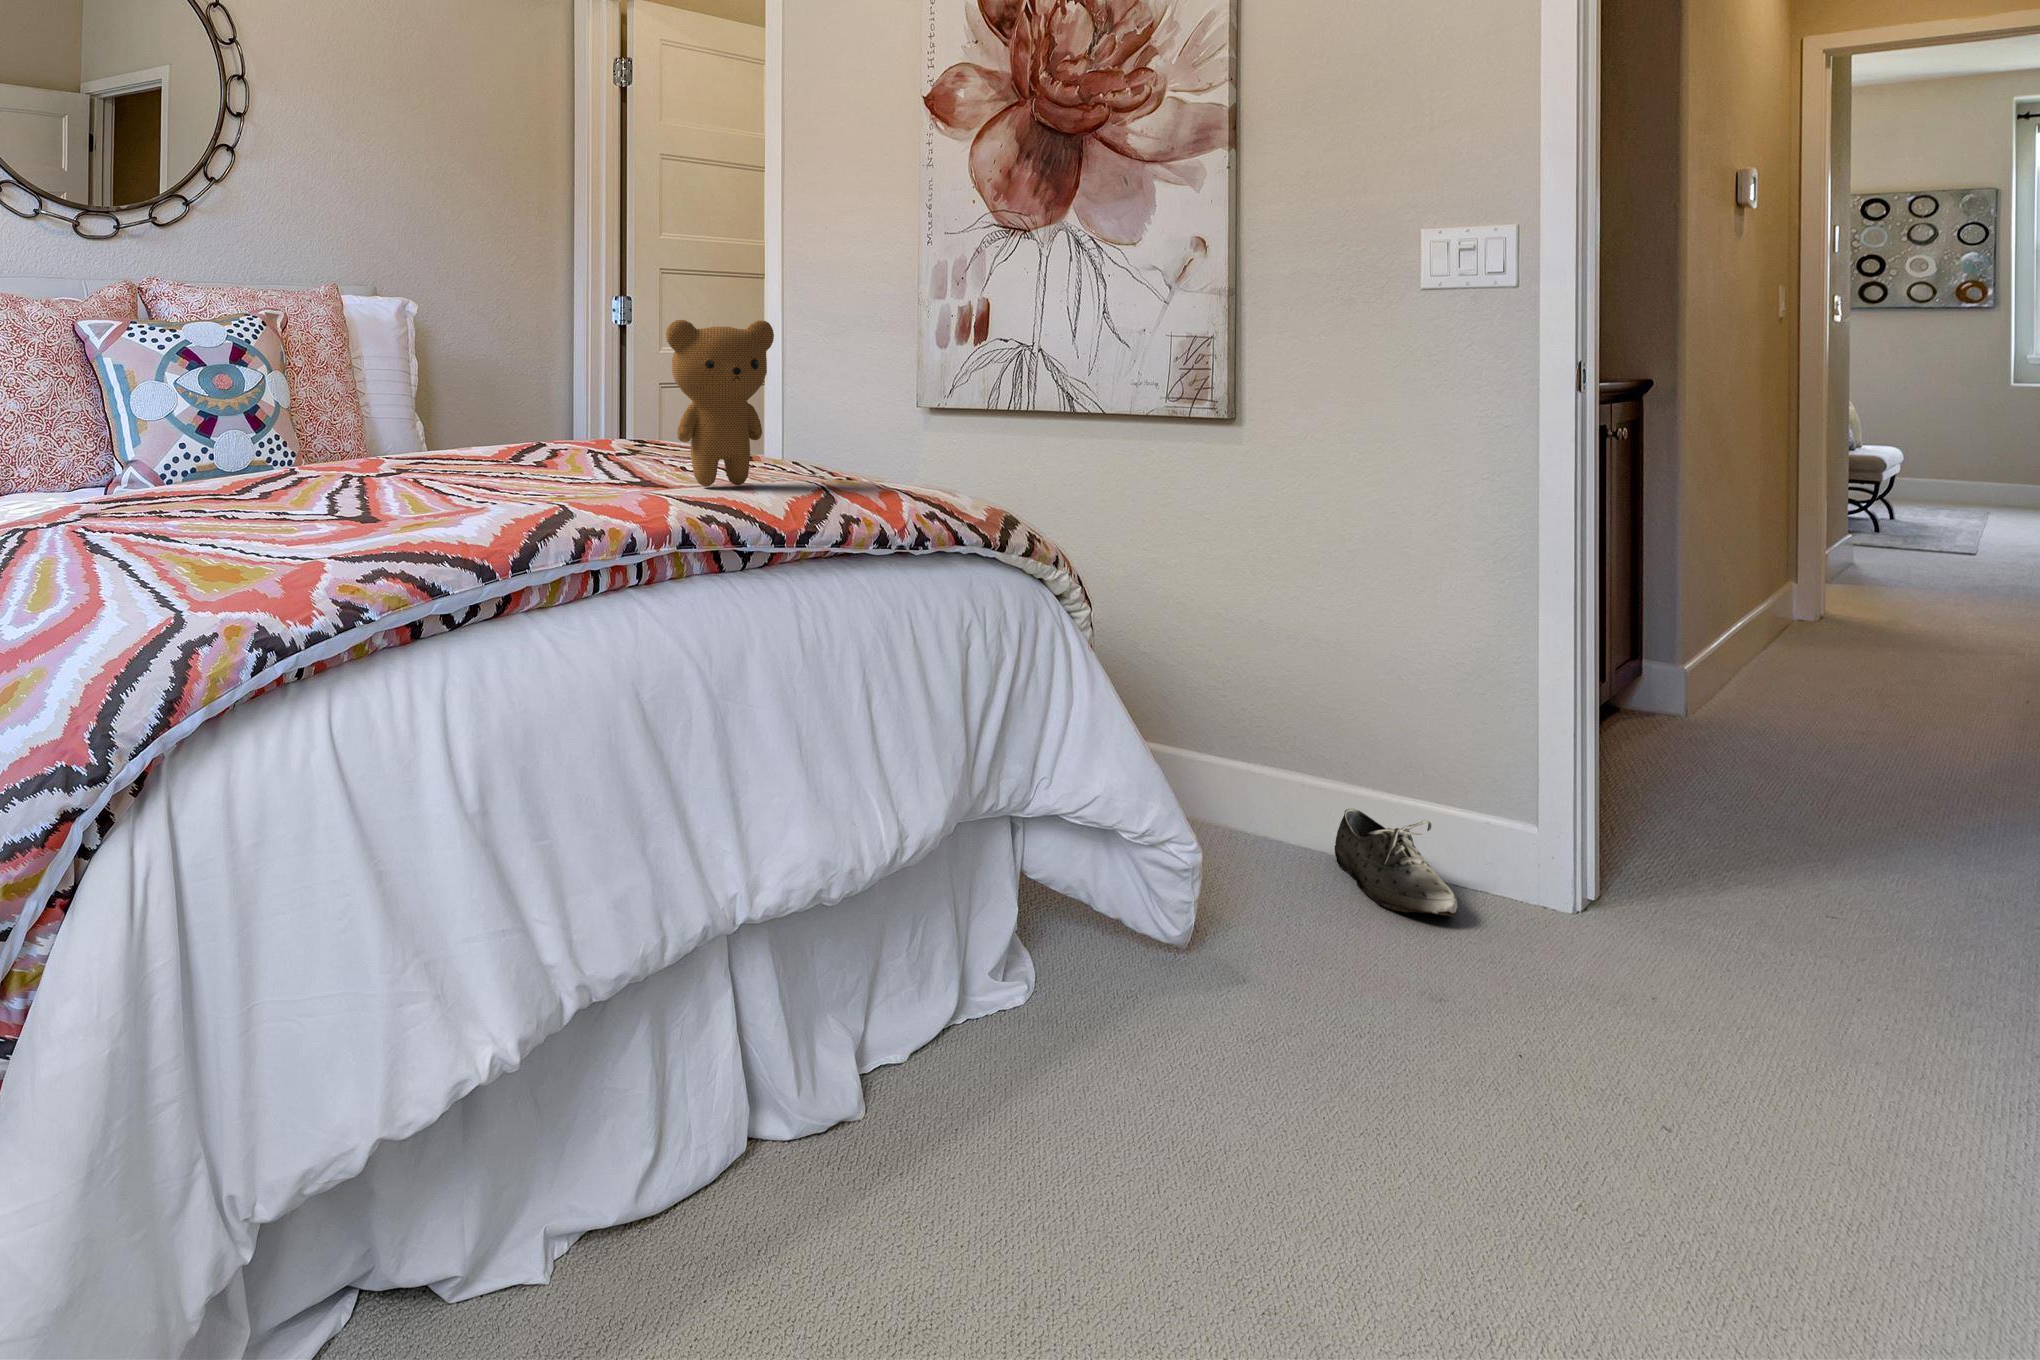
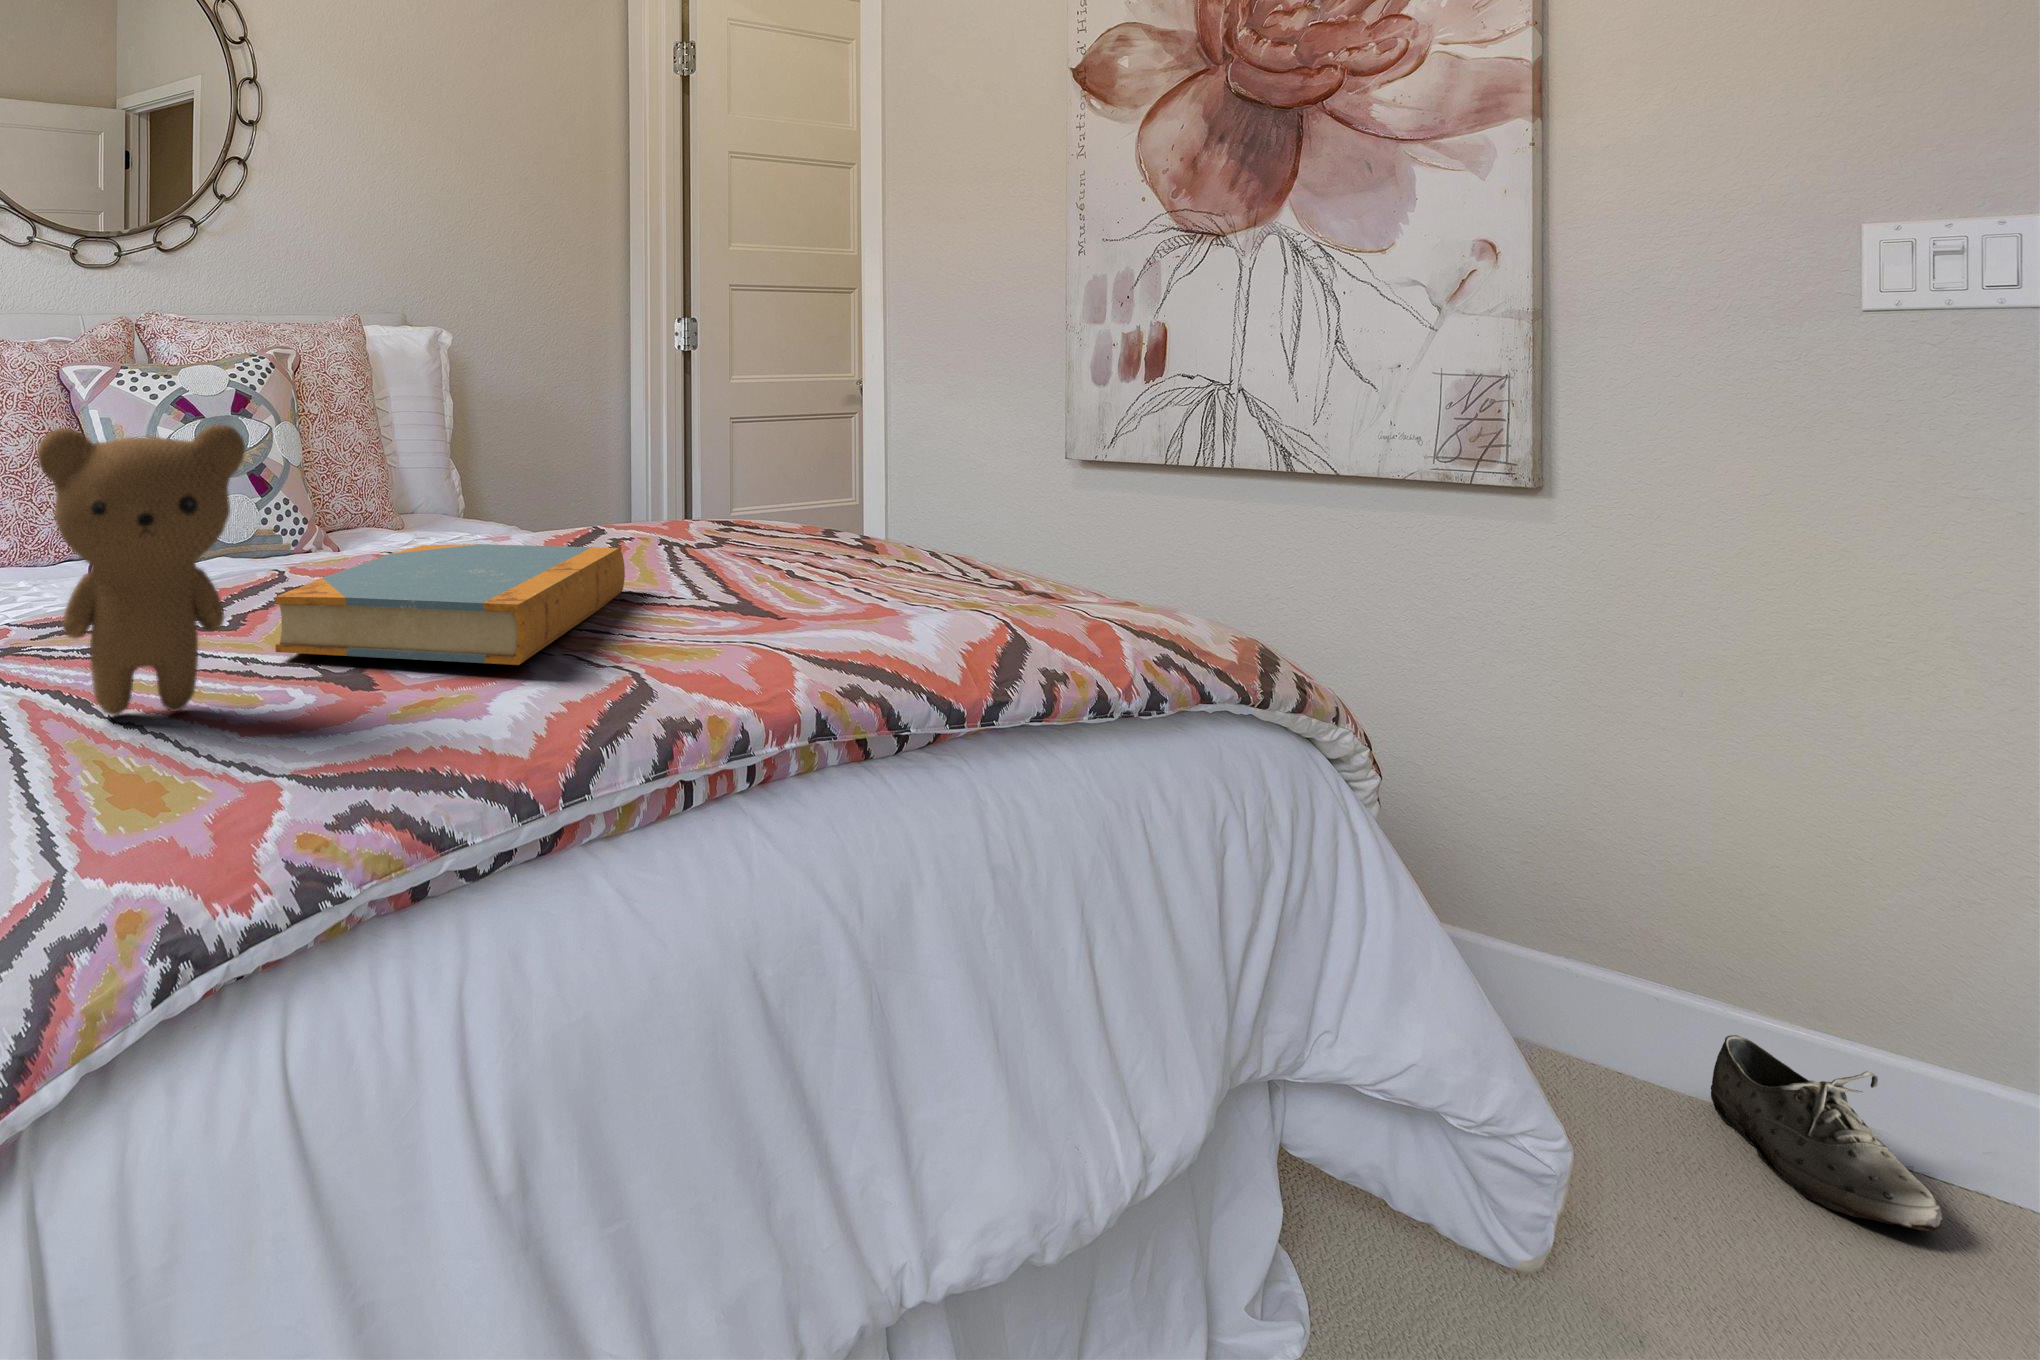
teddy bear: present [666,320,774,486] -> present [37,425,246,715]
book: none [299,441,557,504] -> present [275,544,625,665]

